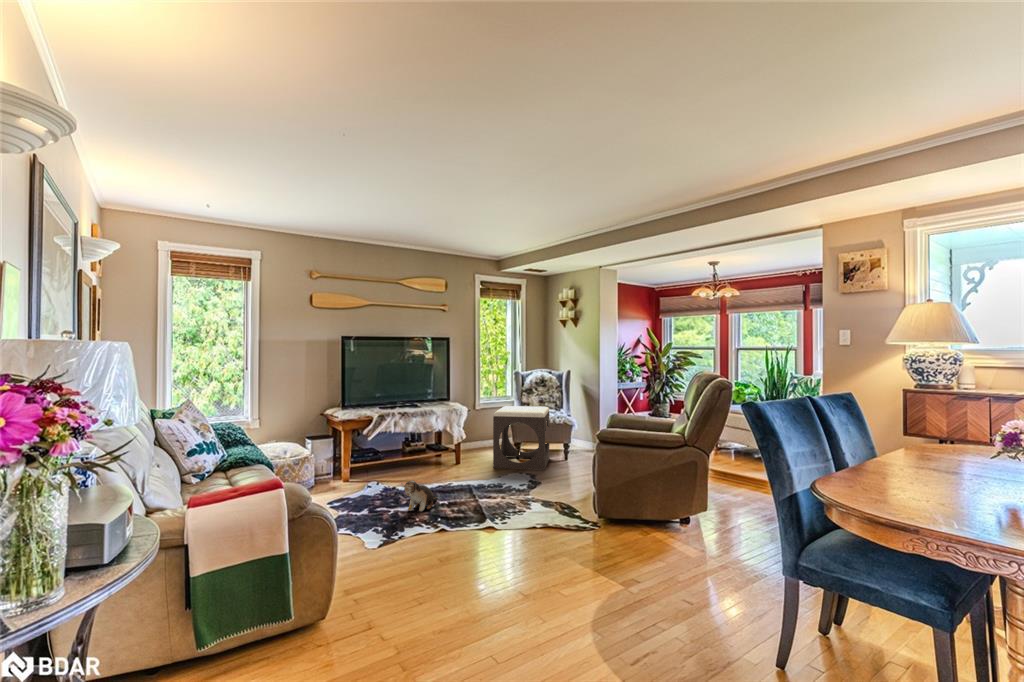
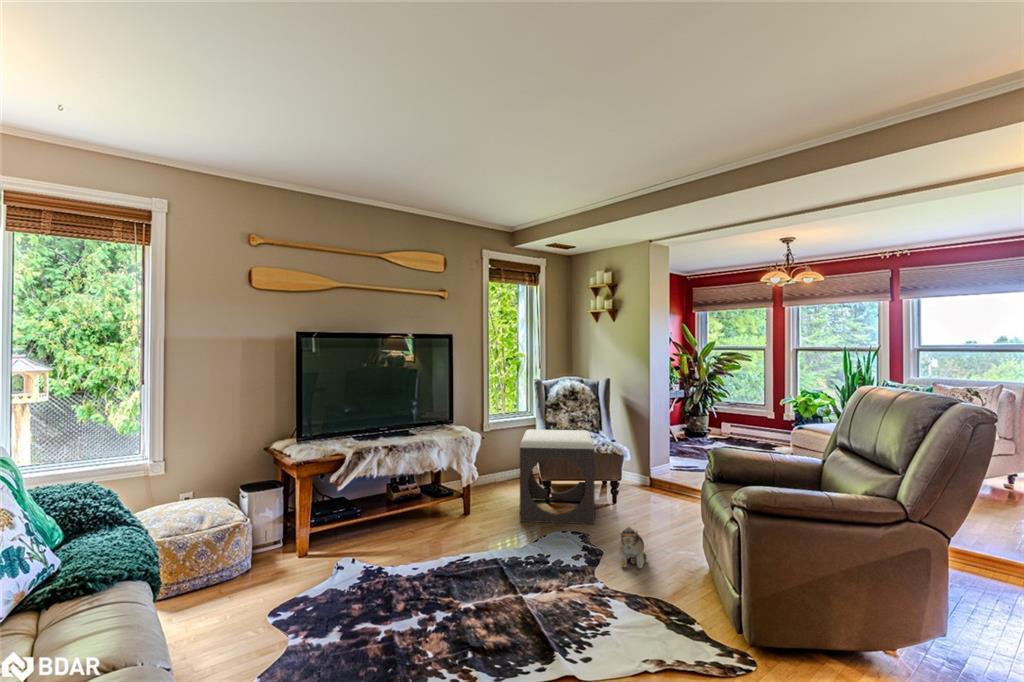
plush toy: present [401,480,437,511] -> present [619,527,647,568]

